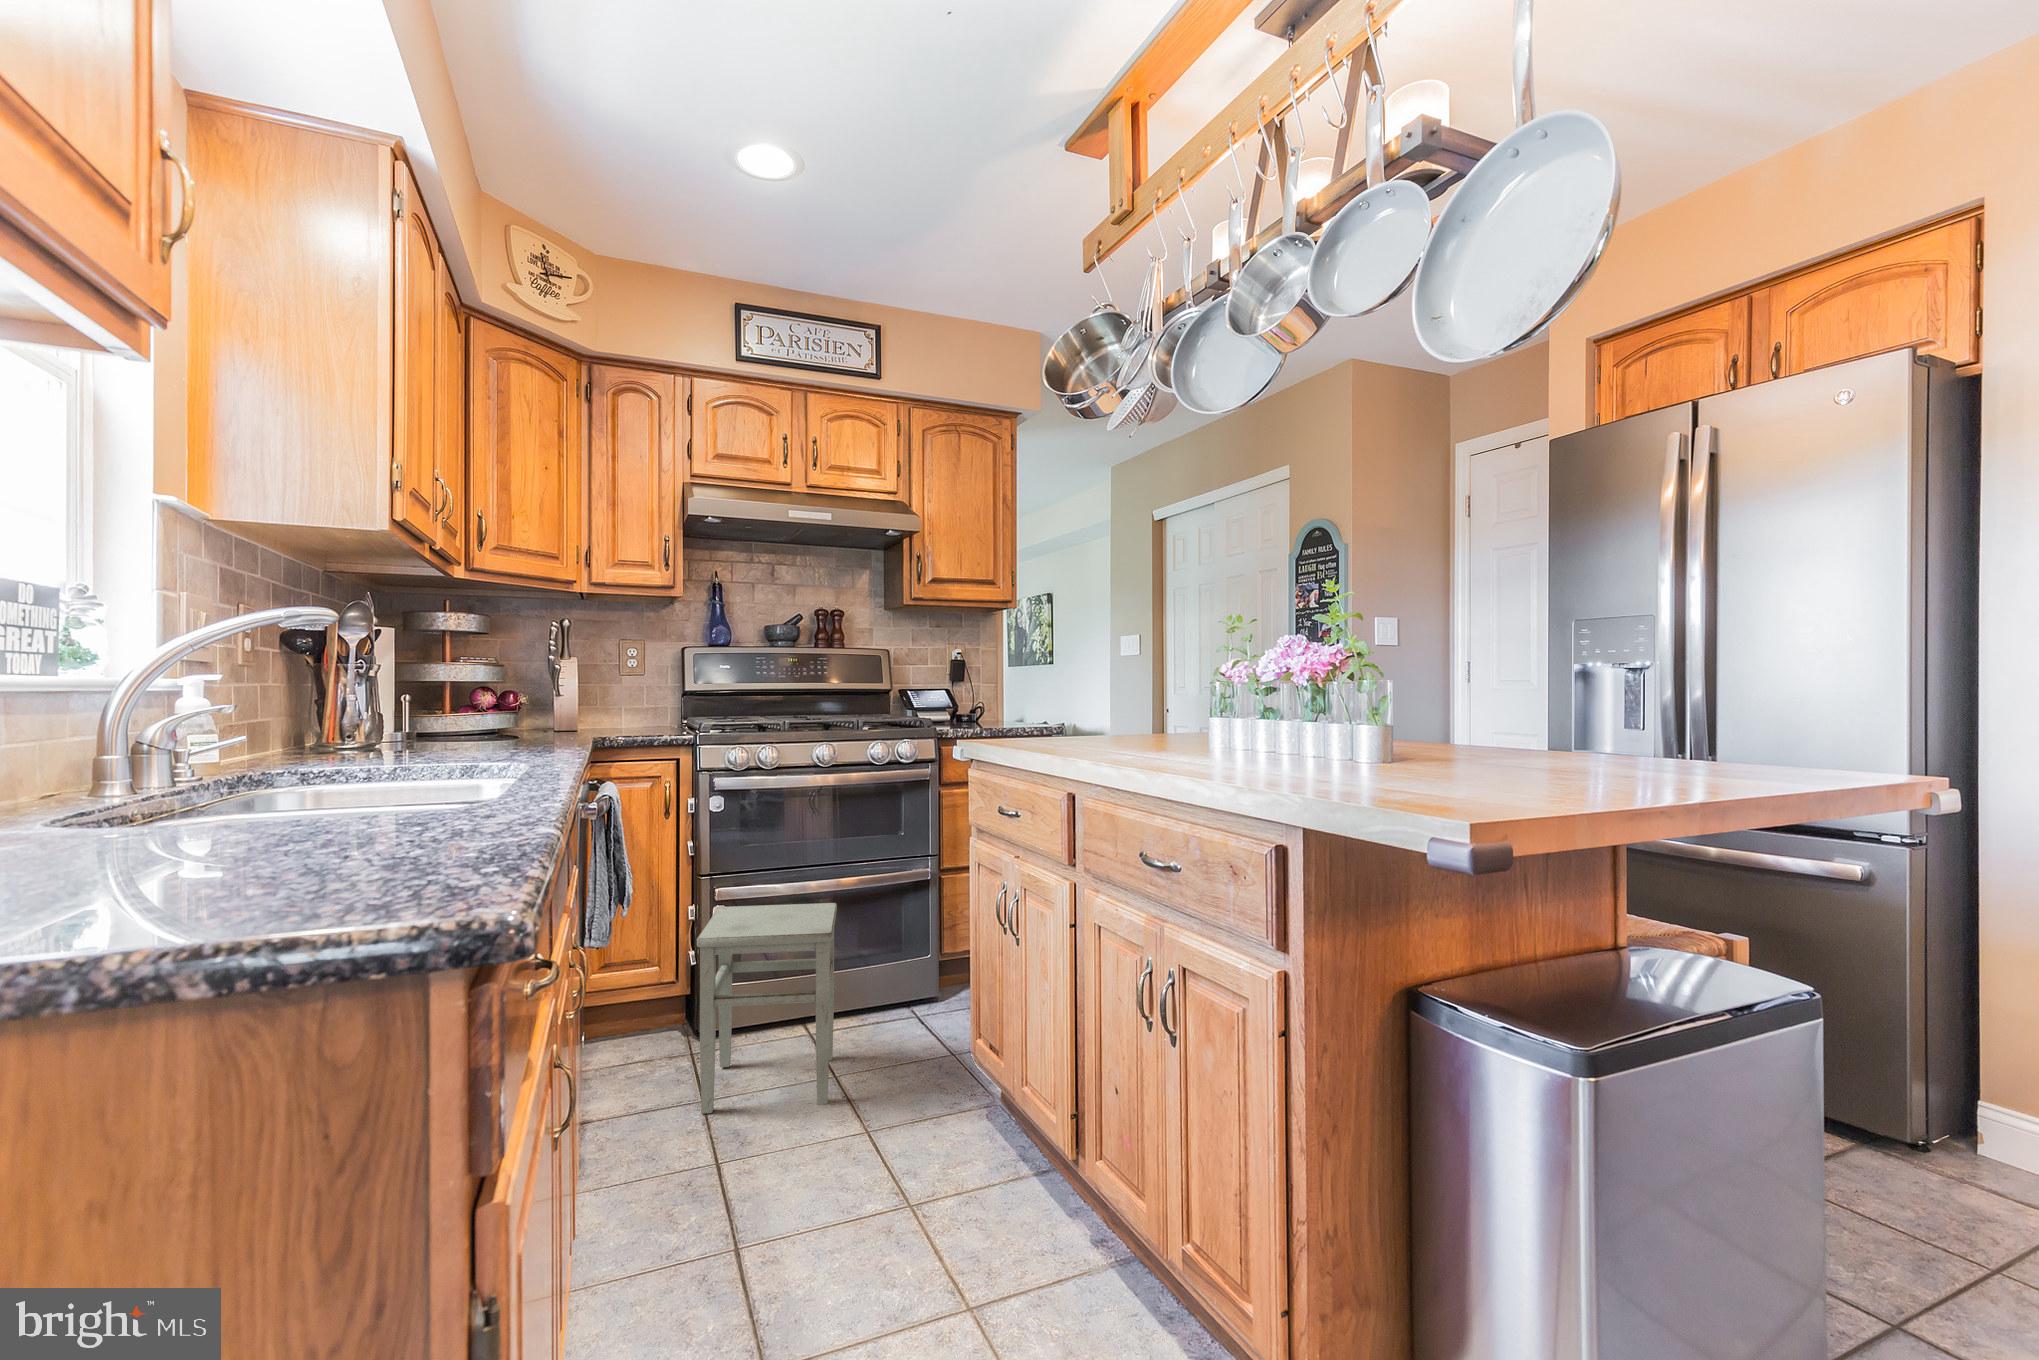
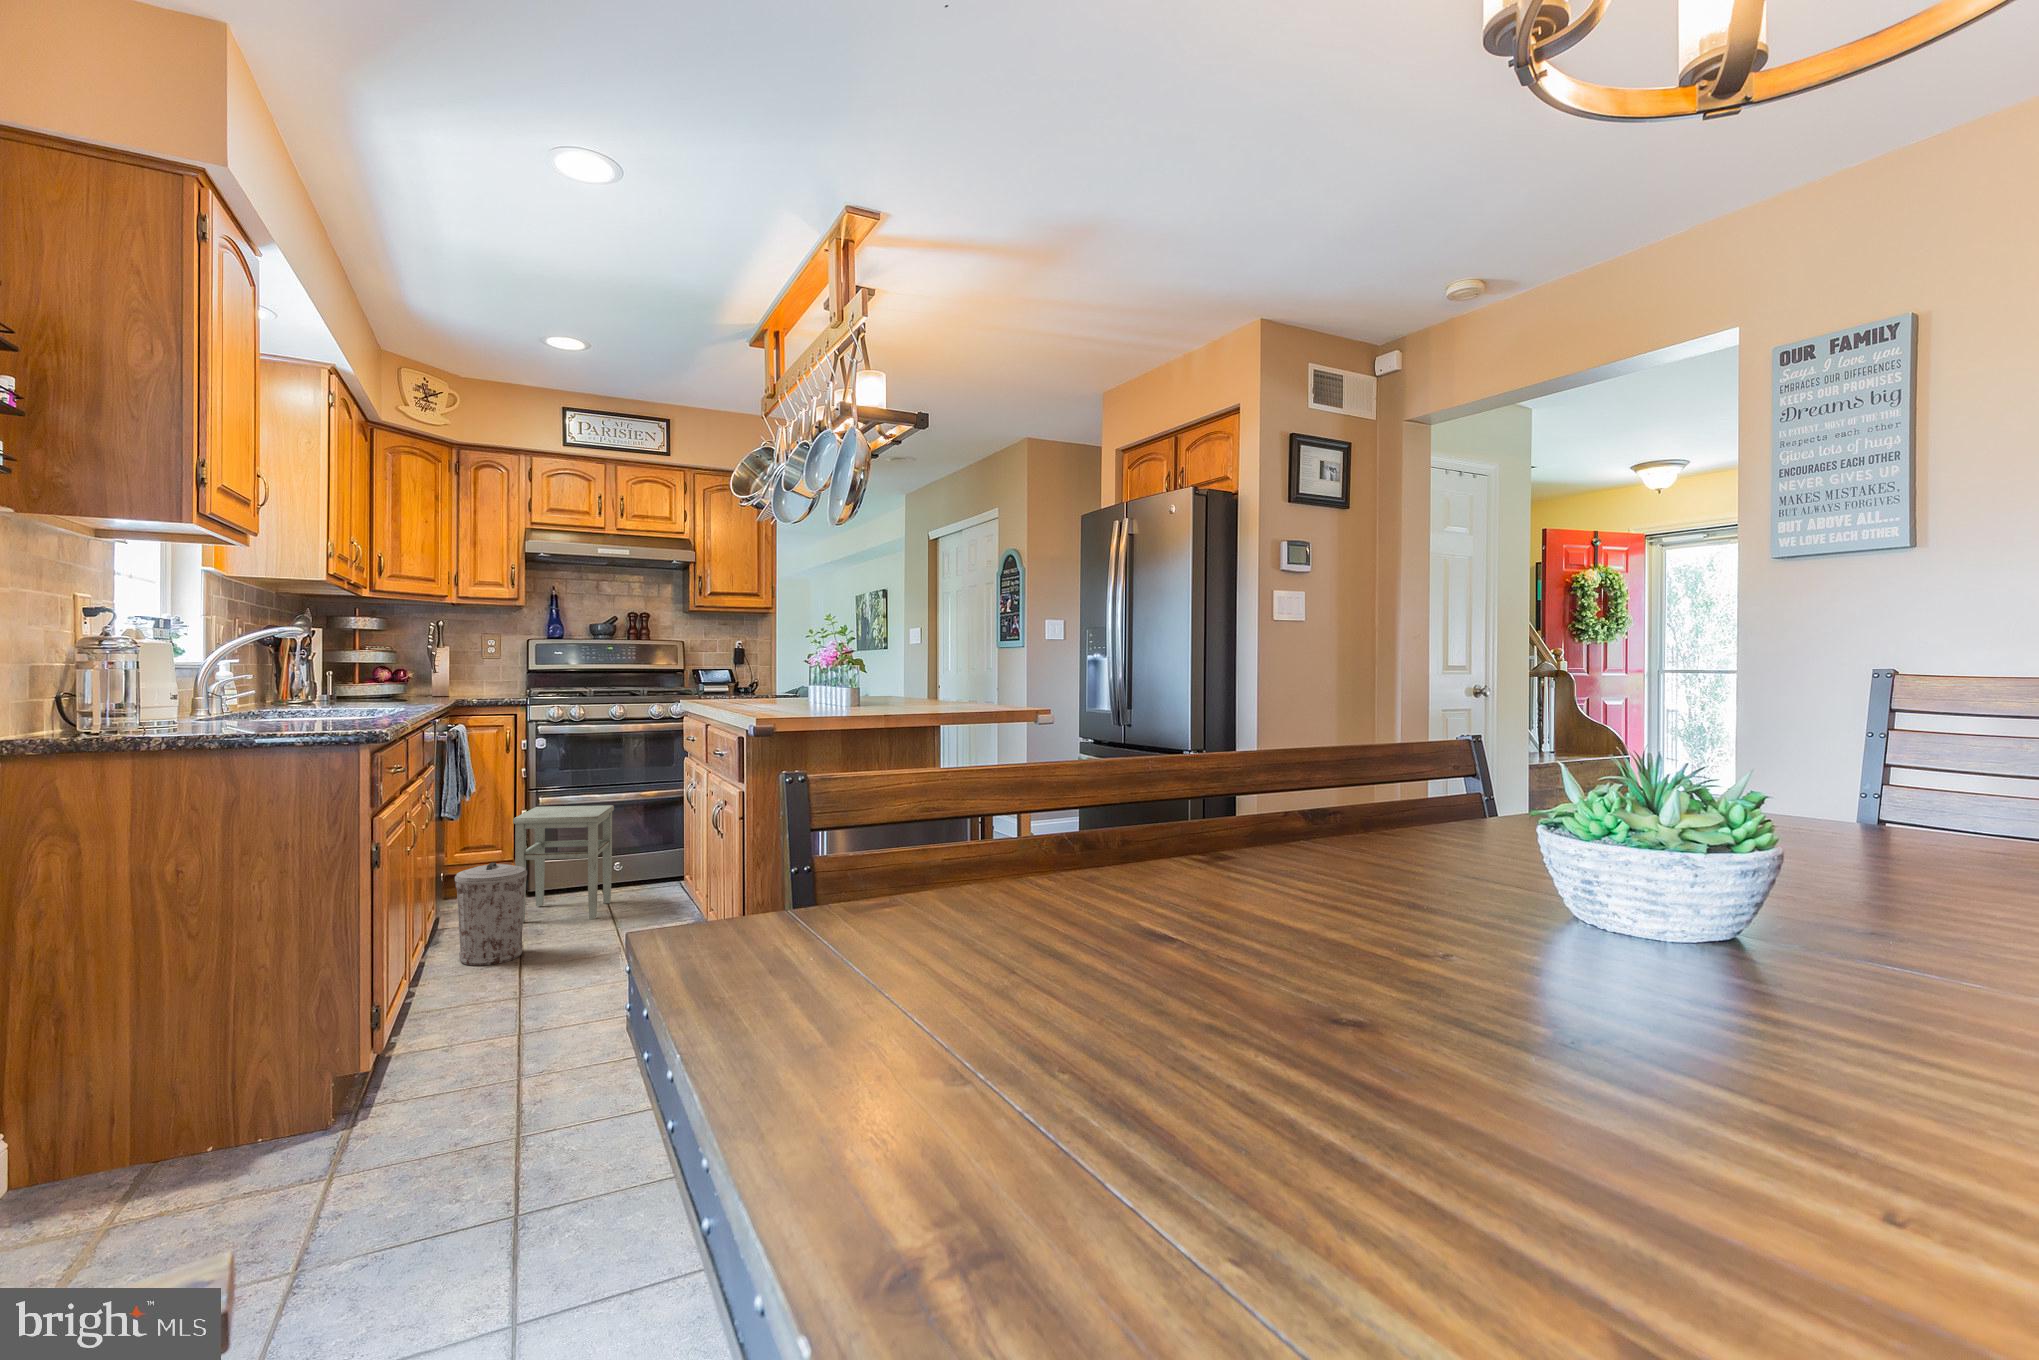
trash can: none [622,1044,748,1258] -> present [455,863,527,966]

